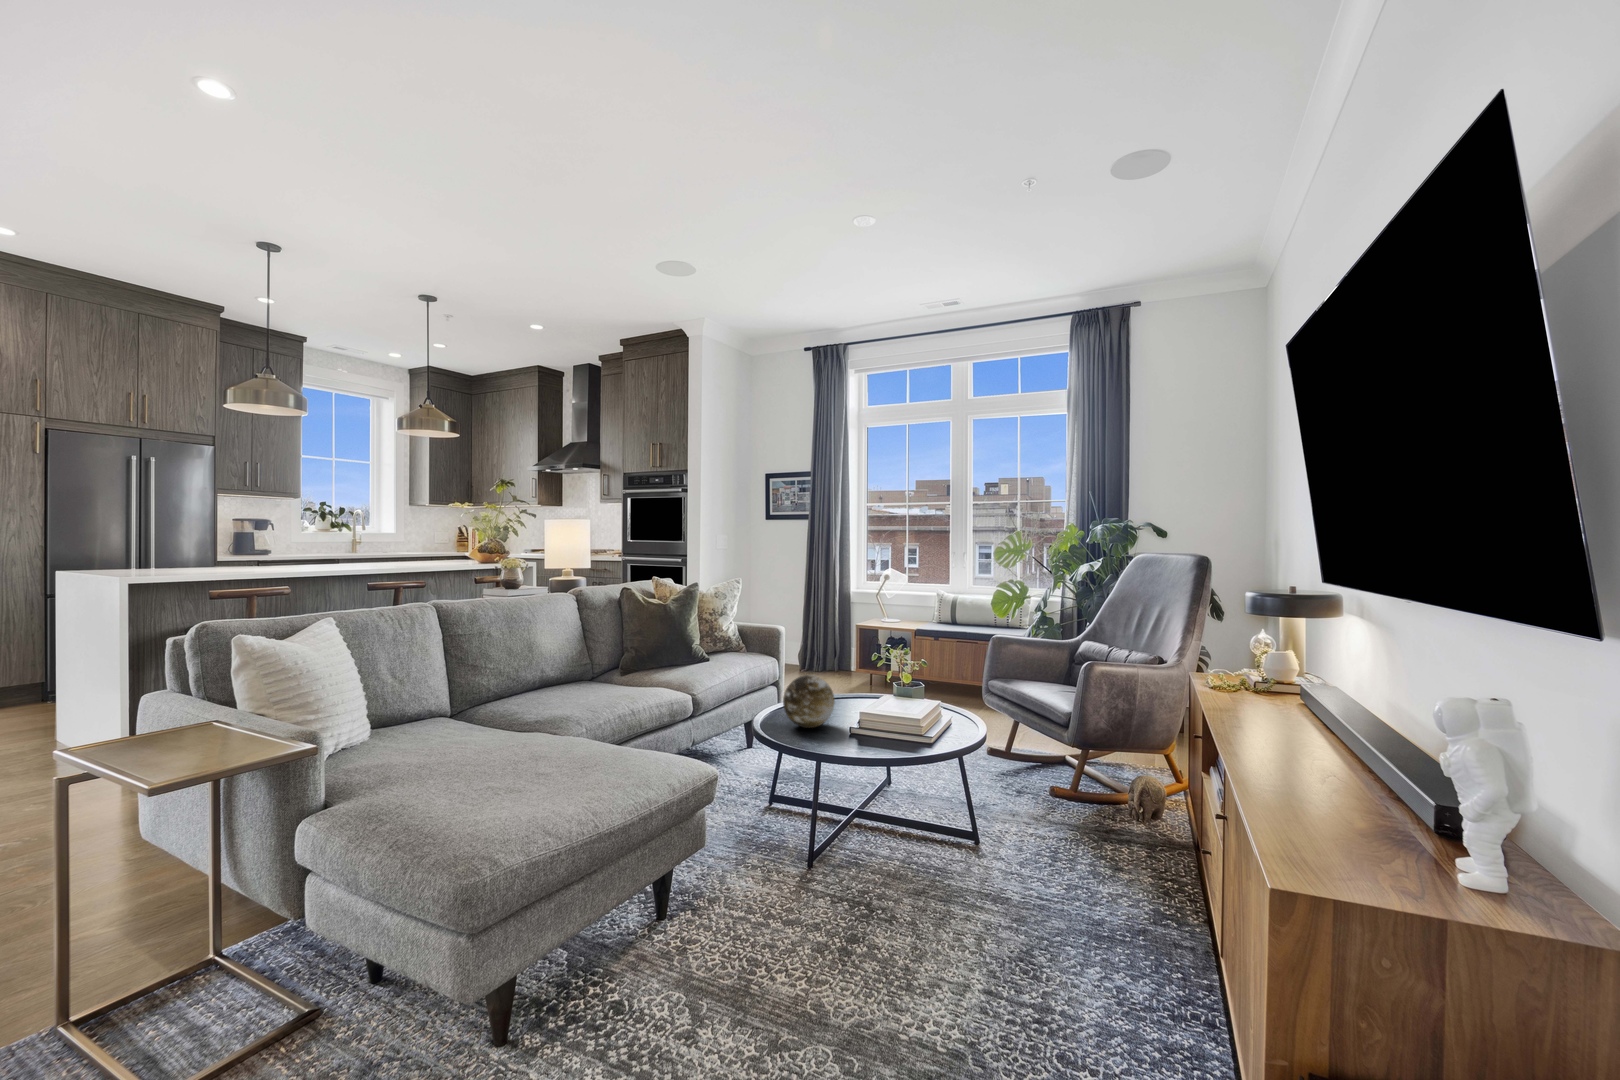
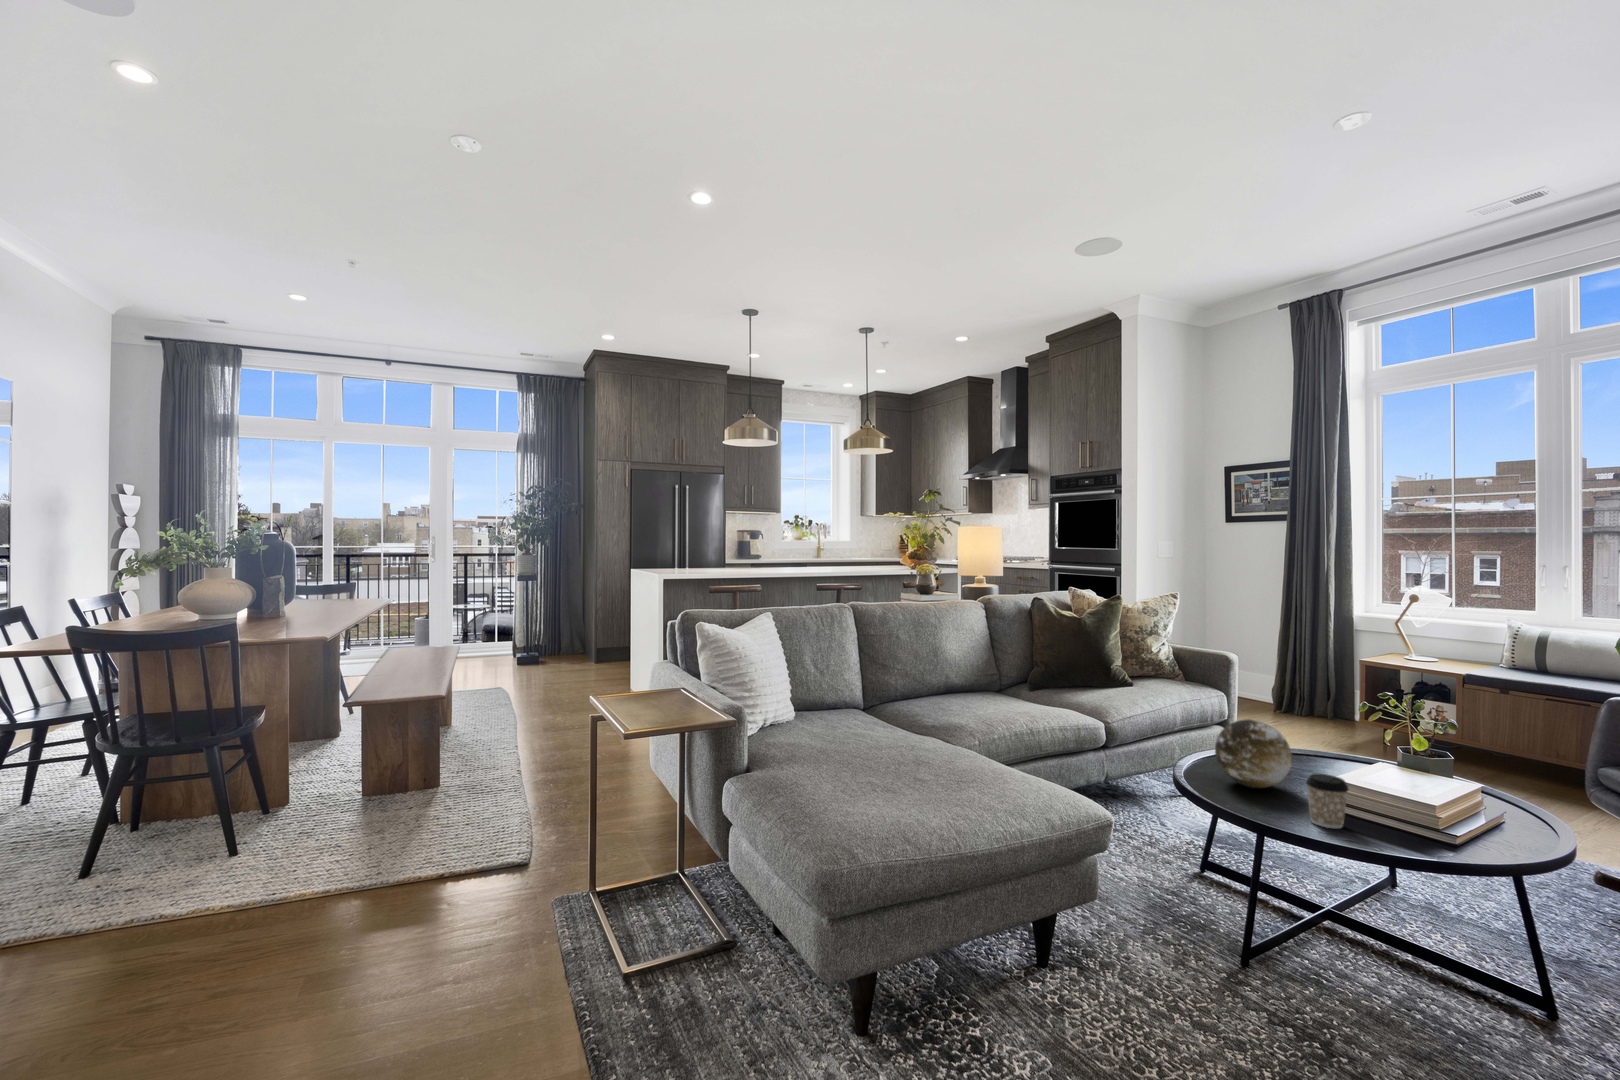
coffee cup: none [847,708,874,747] -> present [1306,774,1349,828]

